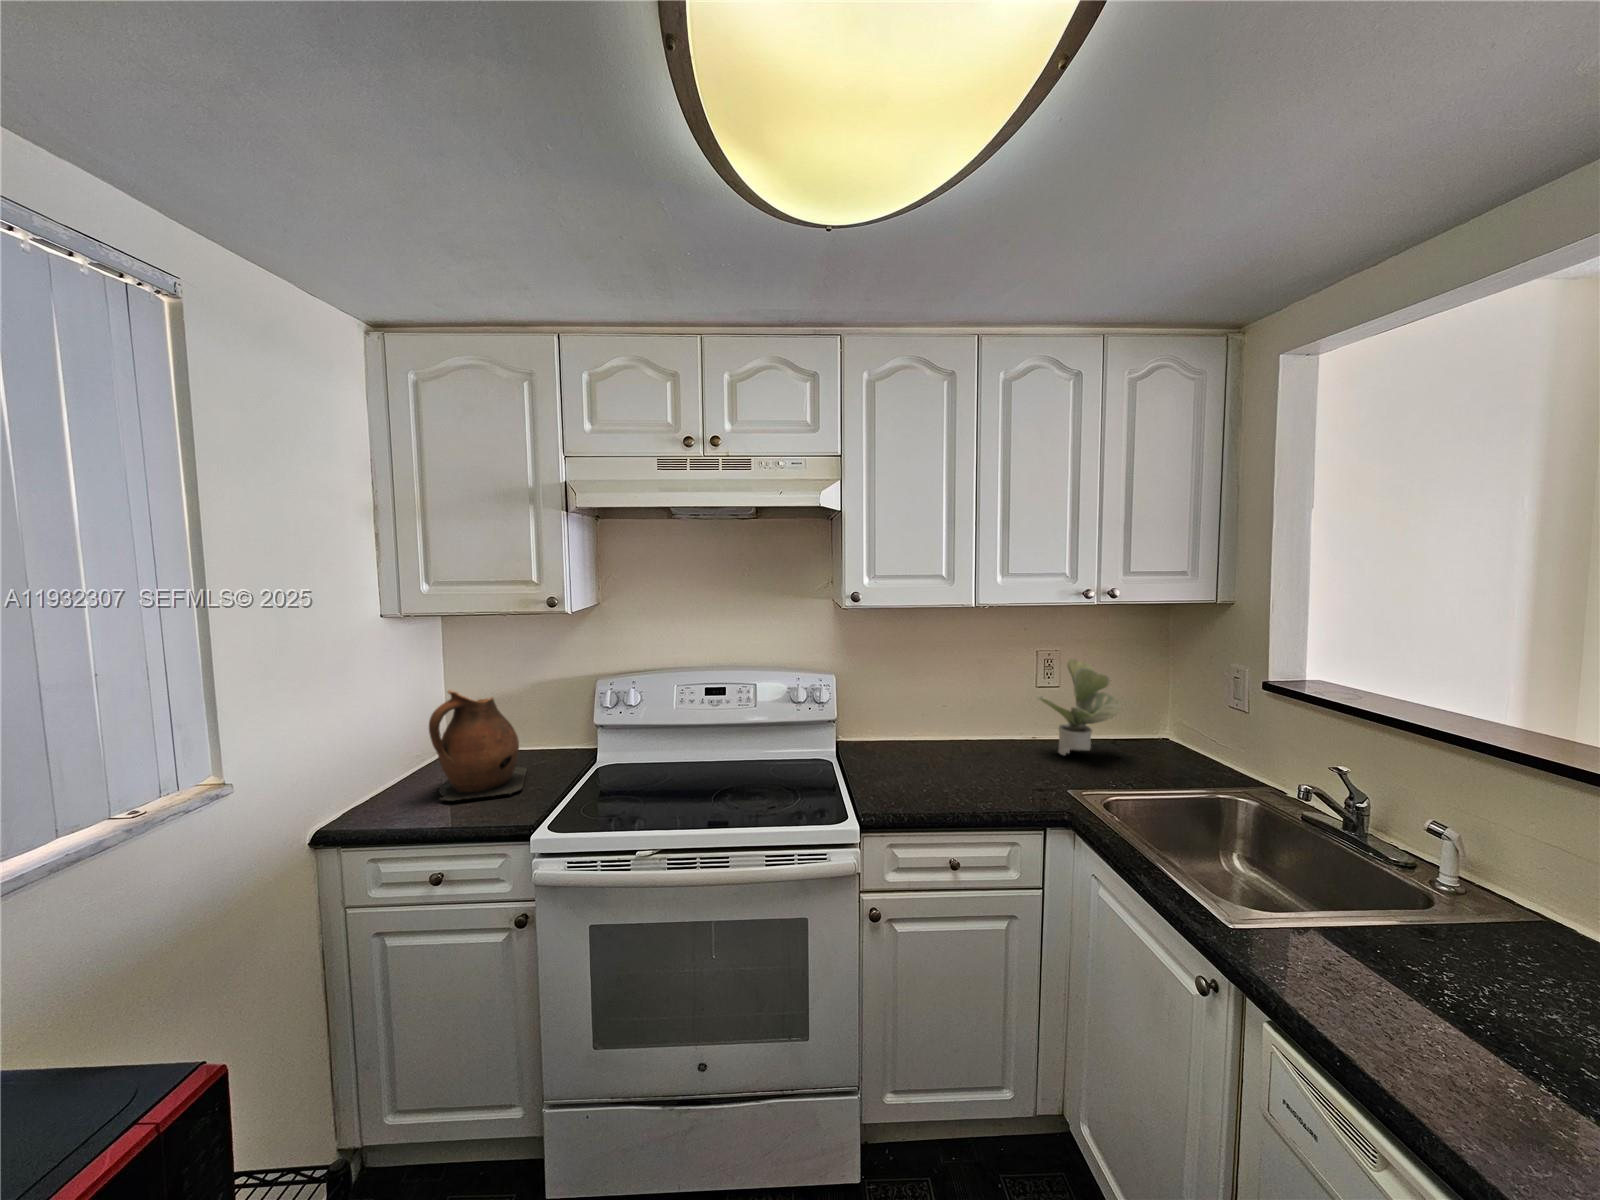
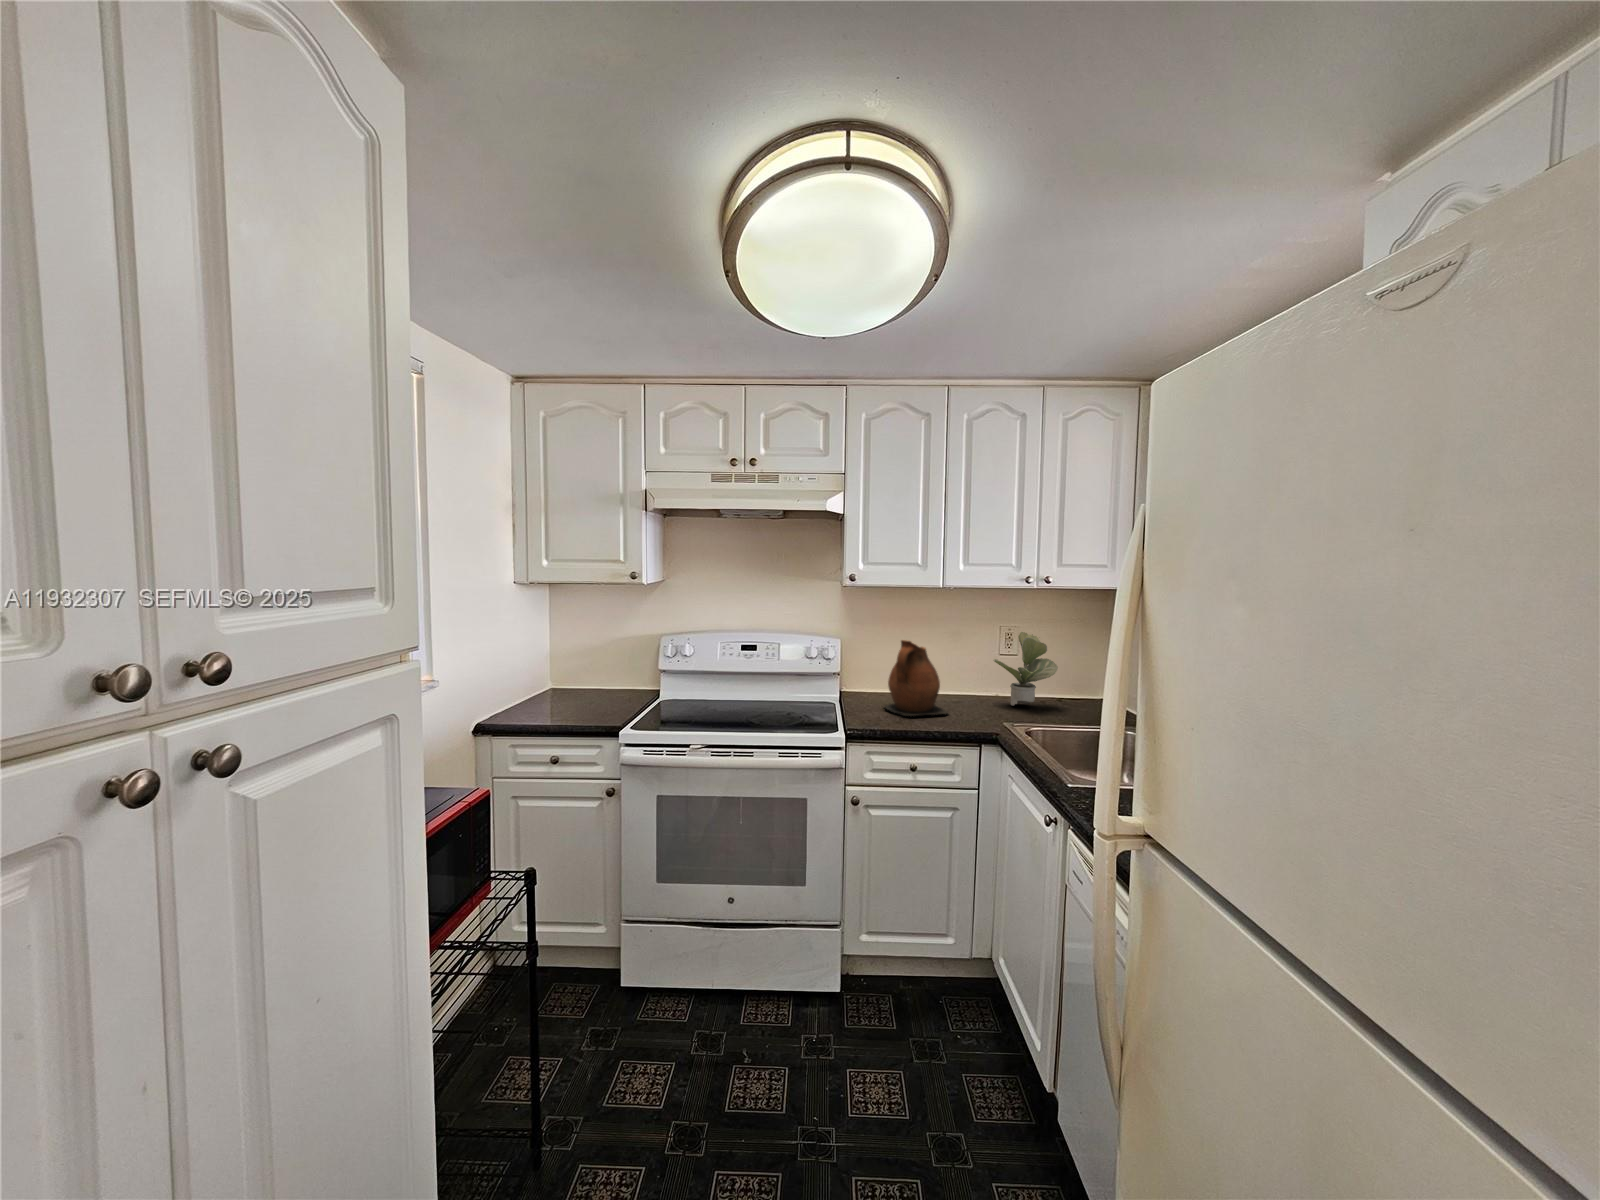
ceramic pitcher: present [429,690,527,801] -> present [885,640,948,716]

